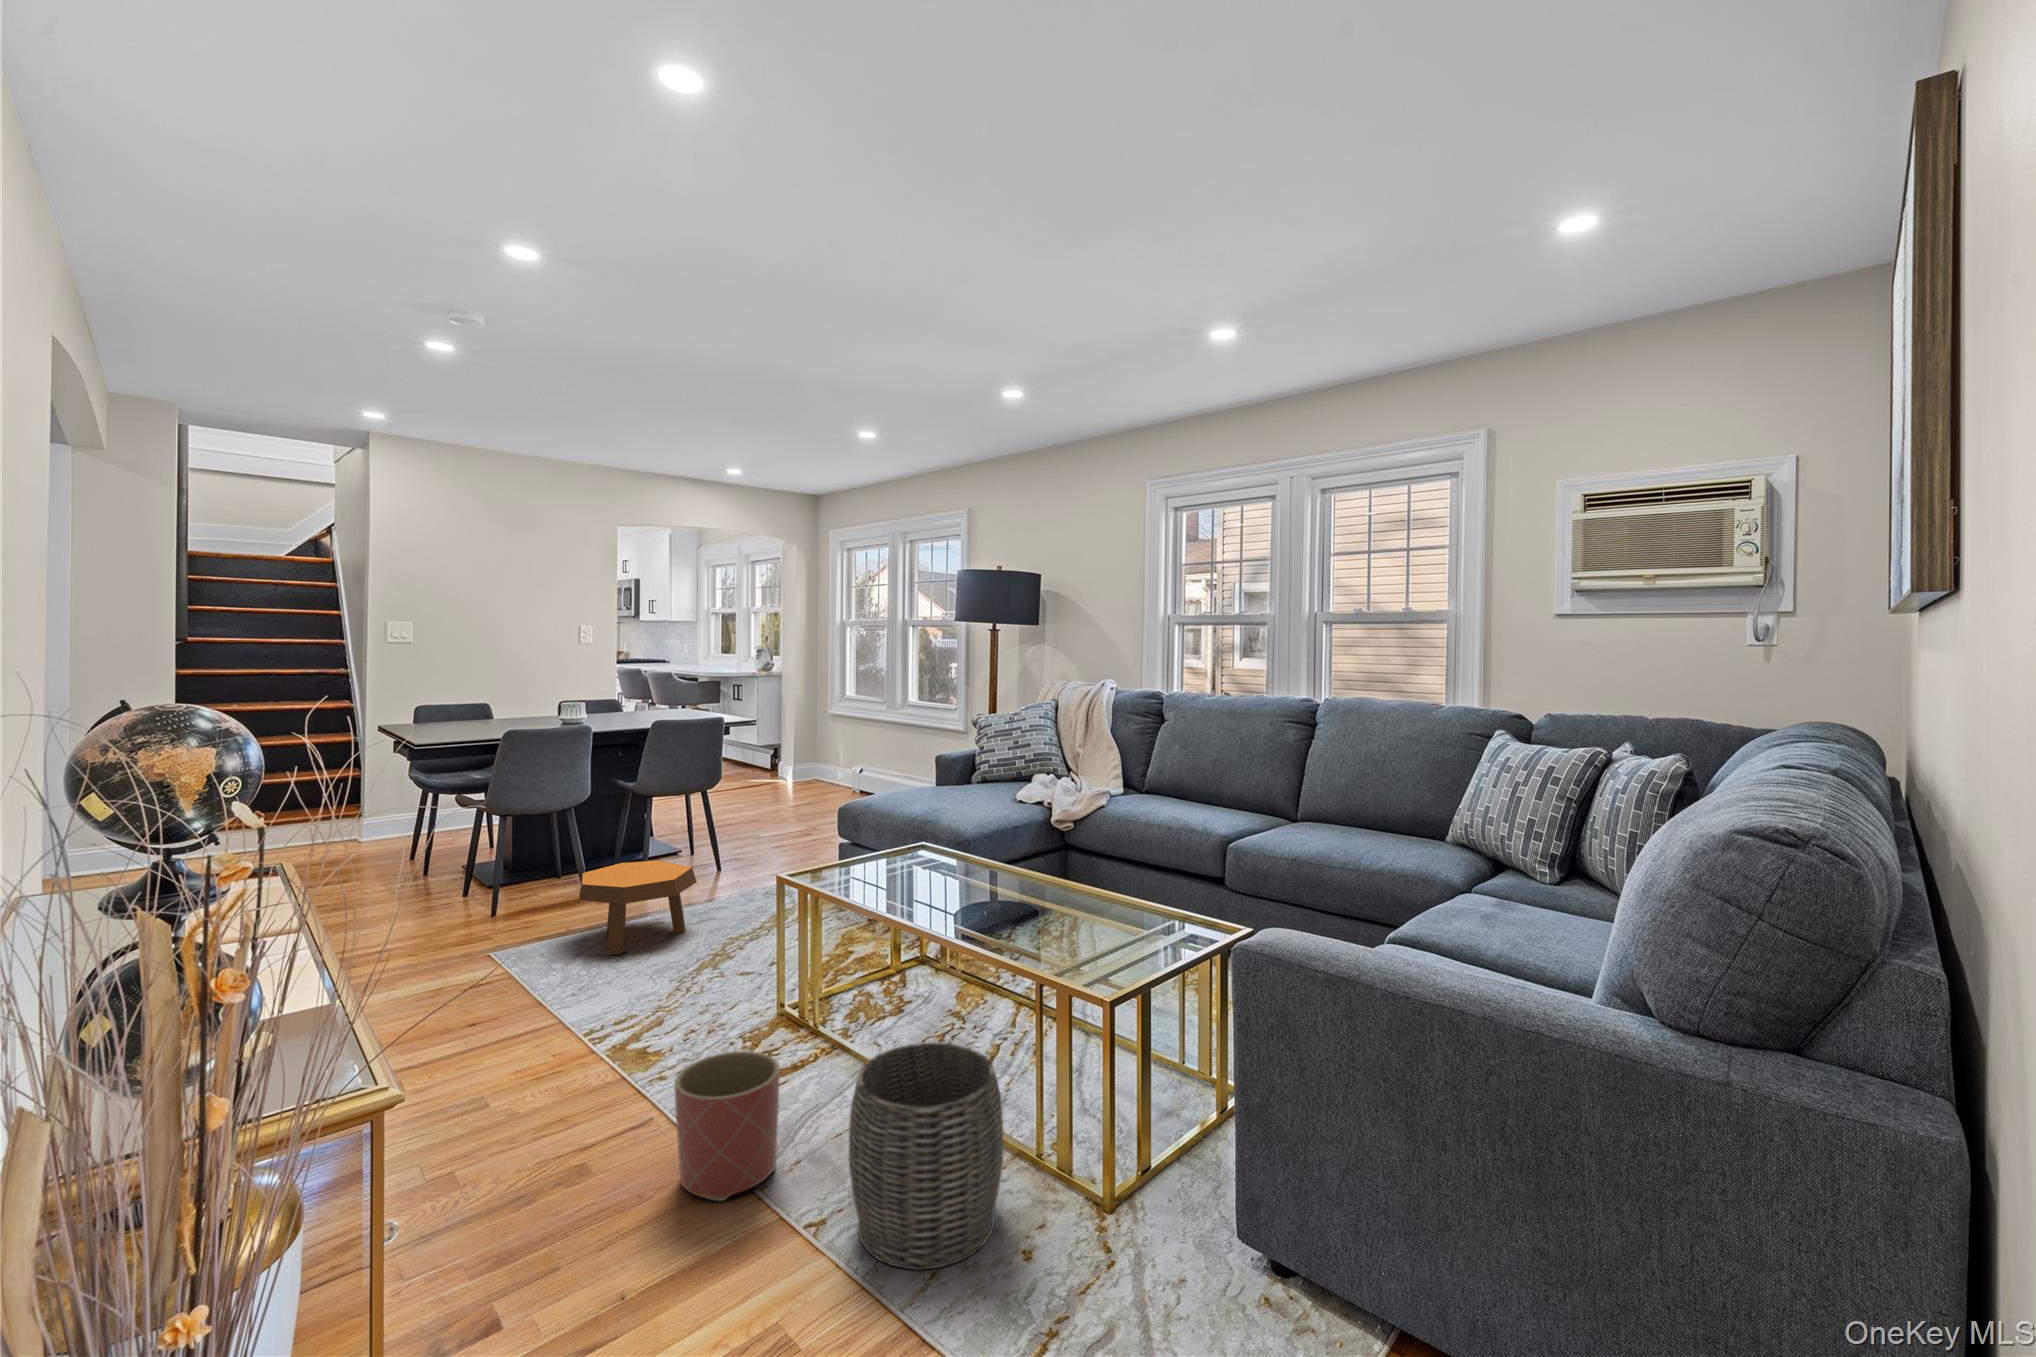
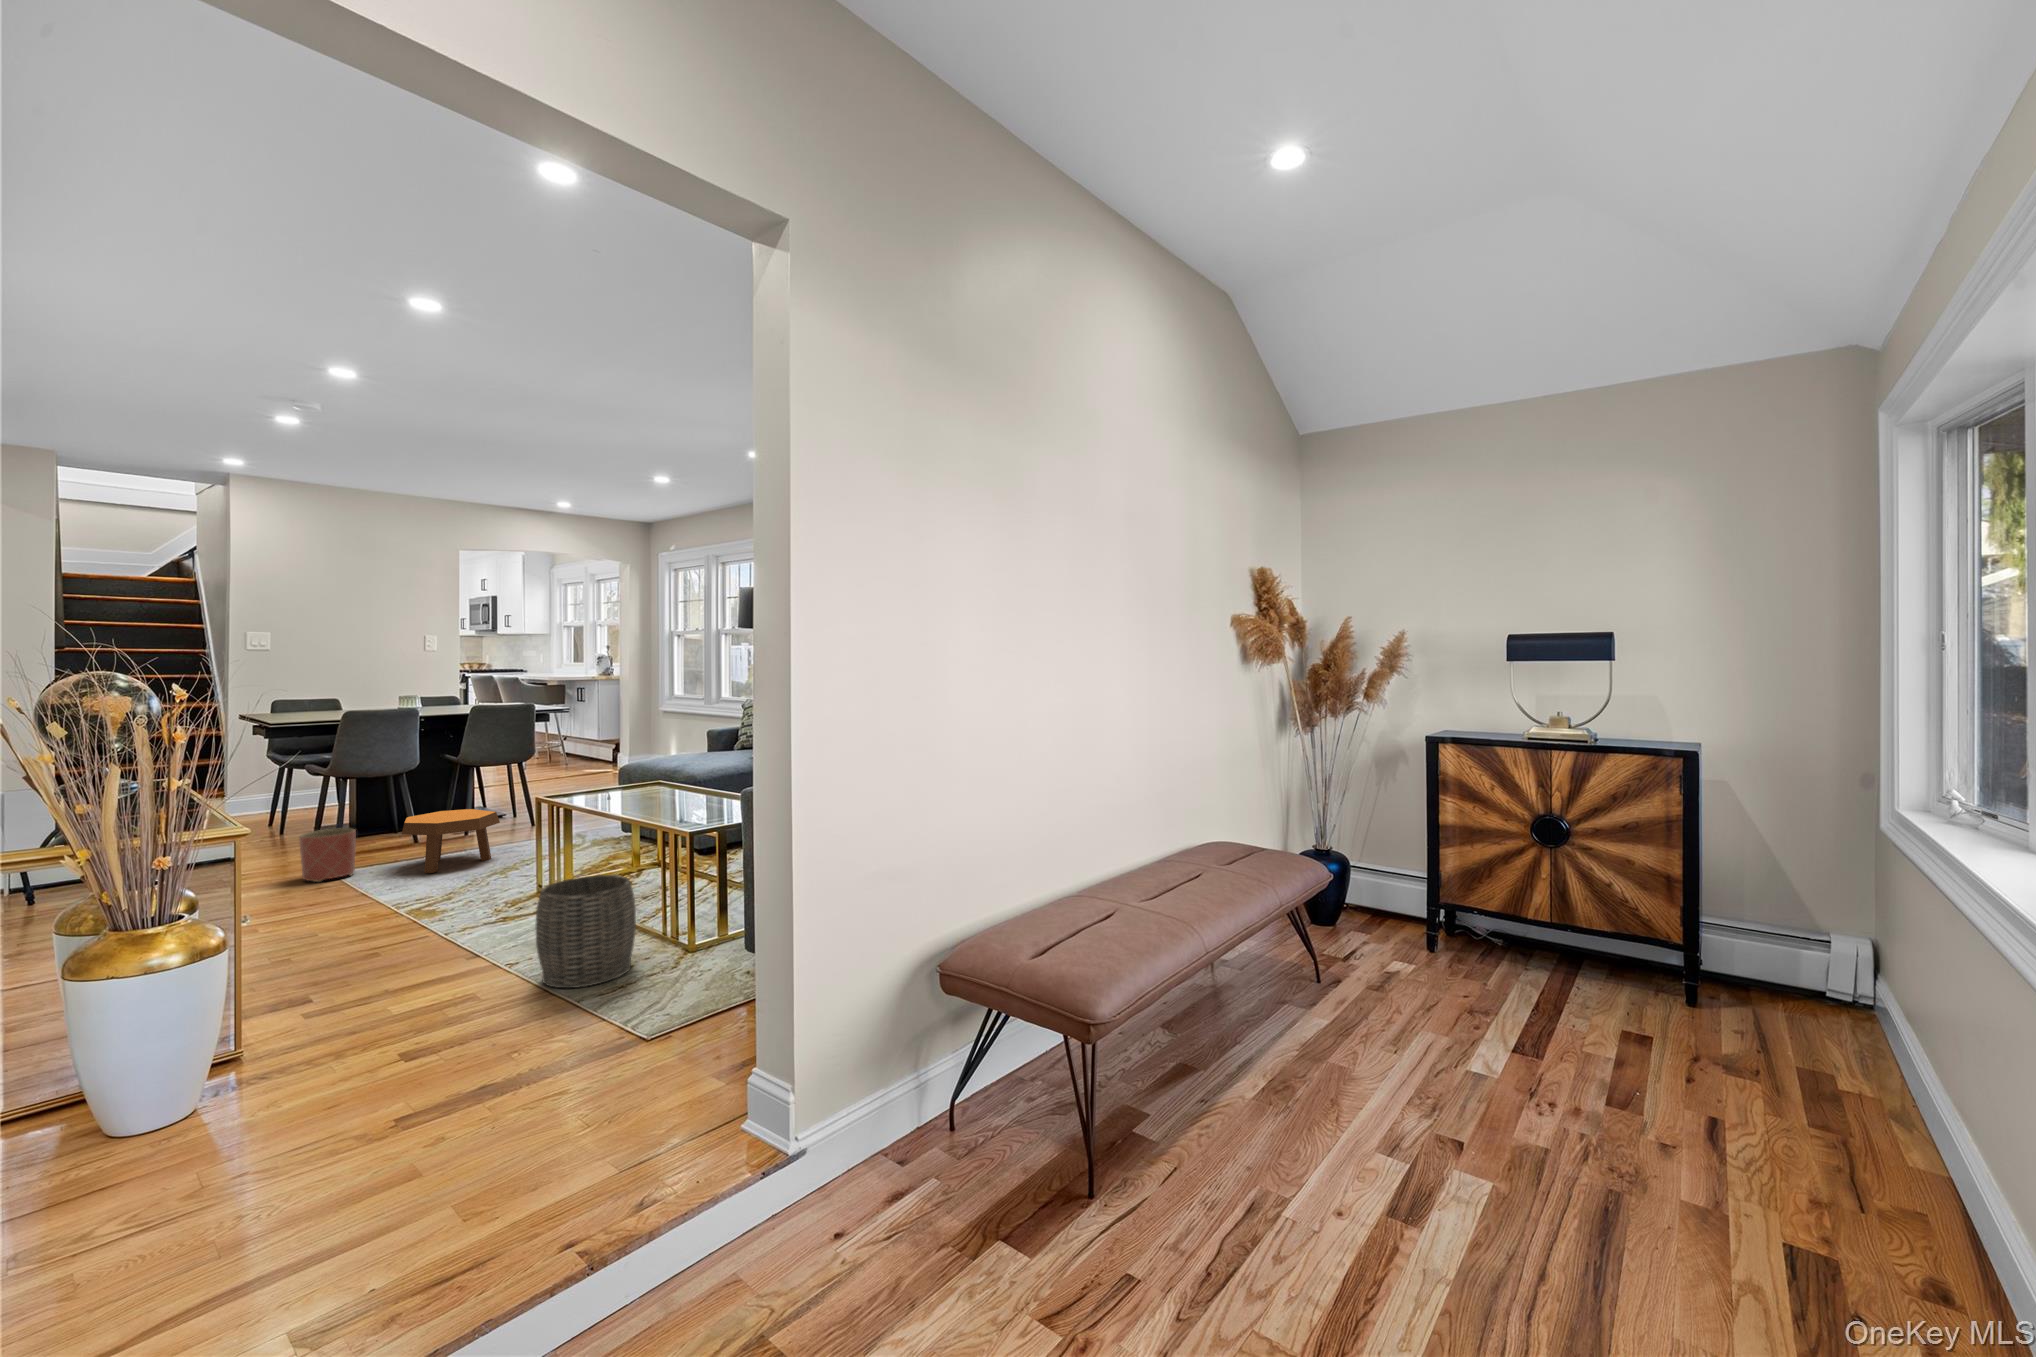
planter: present [674,1051,780,1201] -> present [299,828,356,882]

